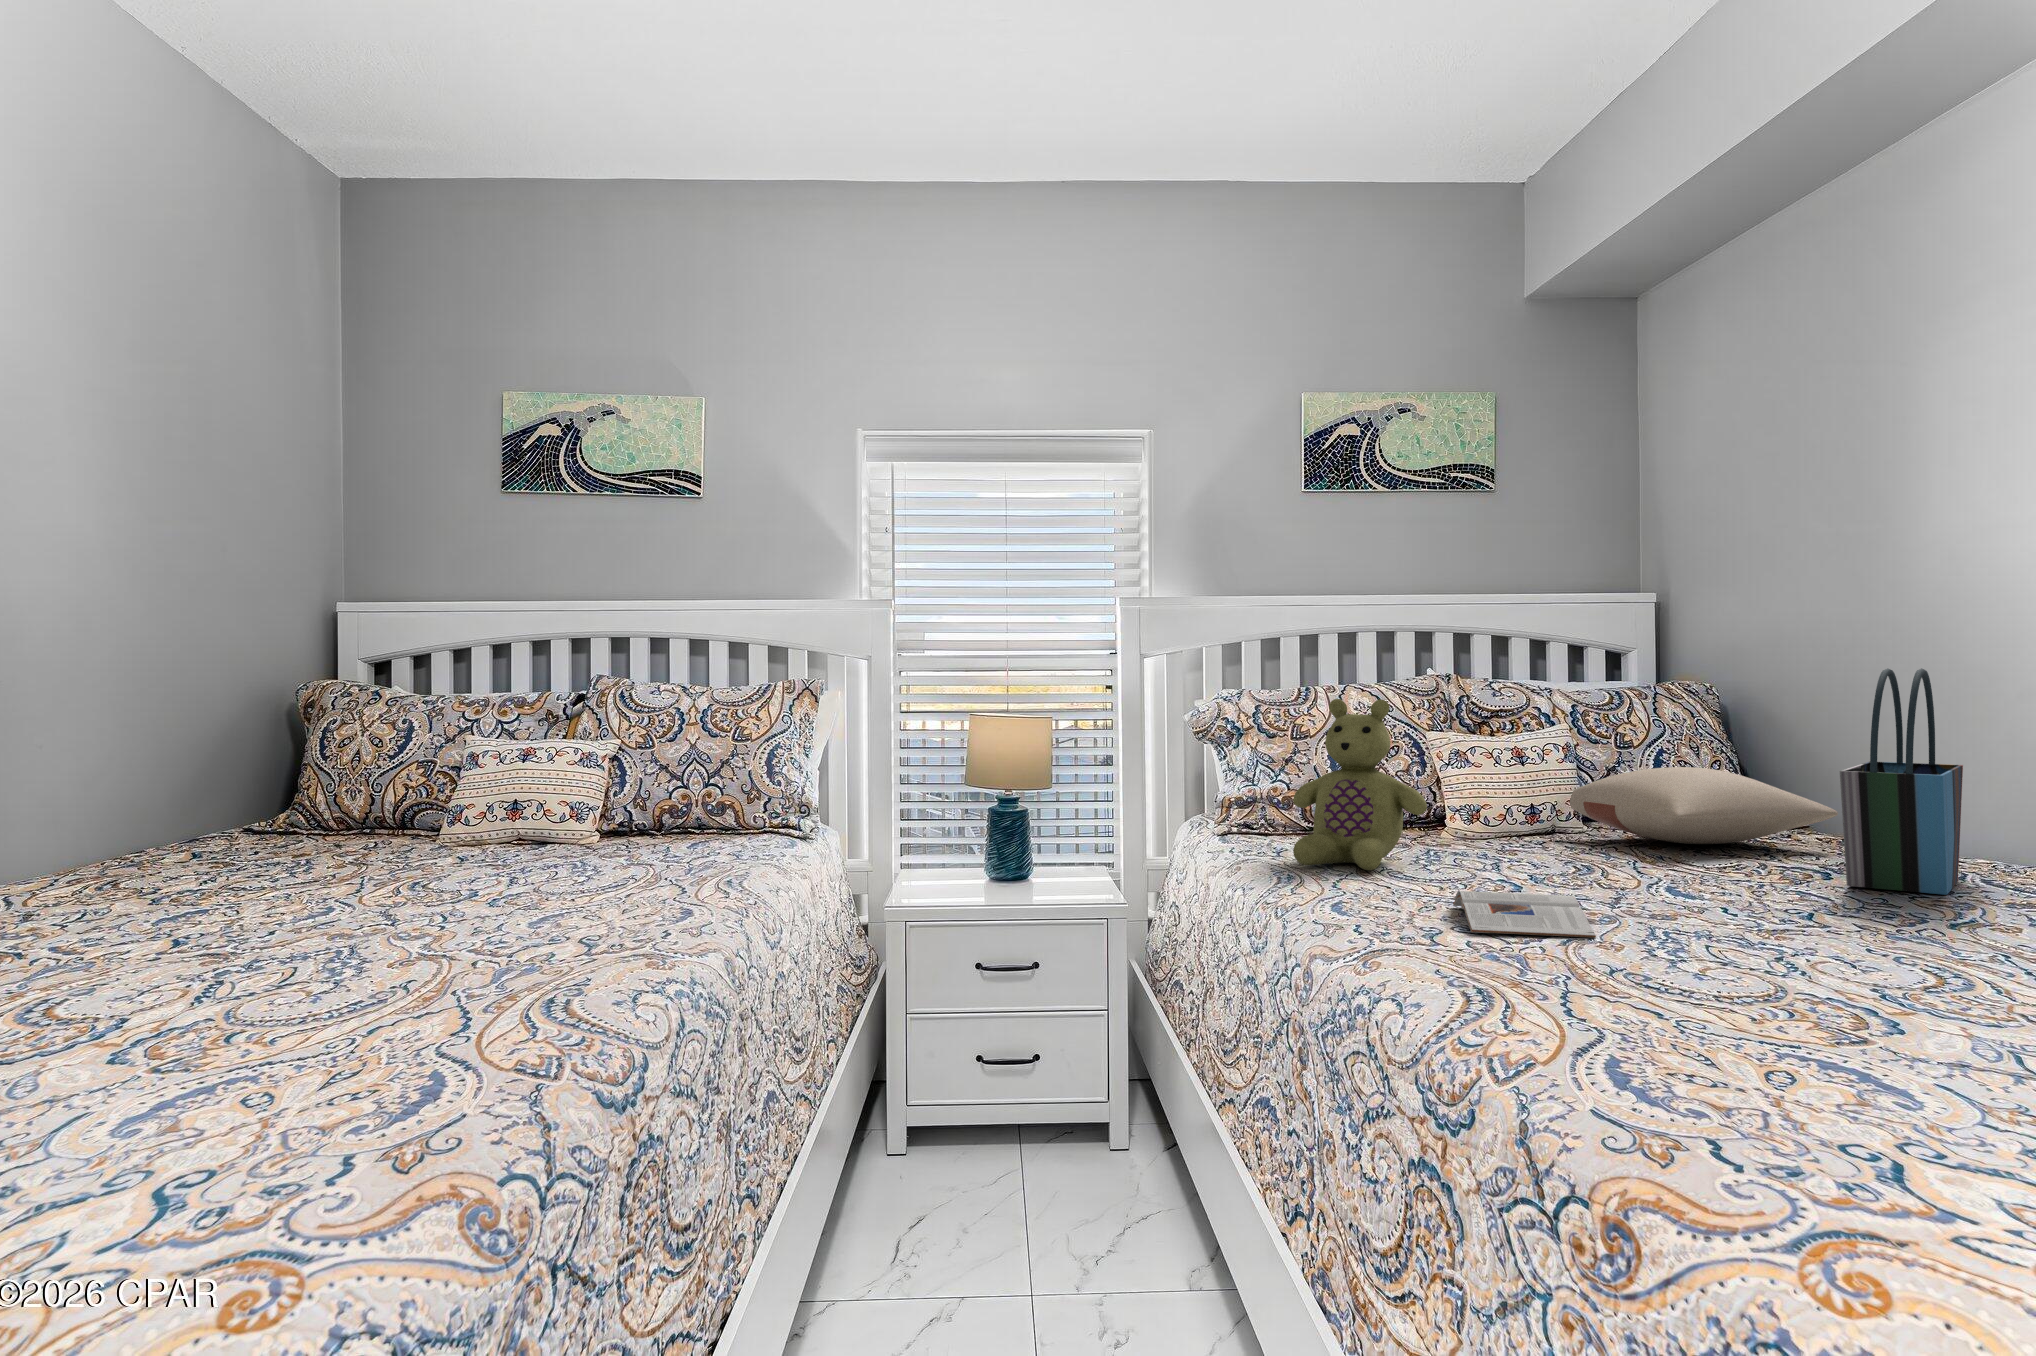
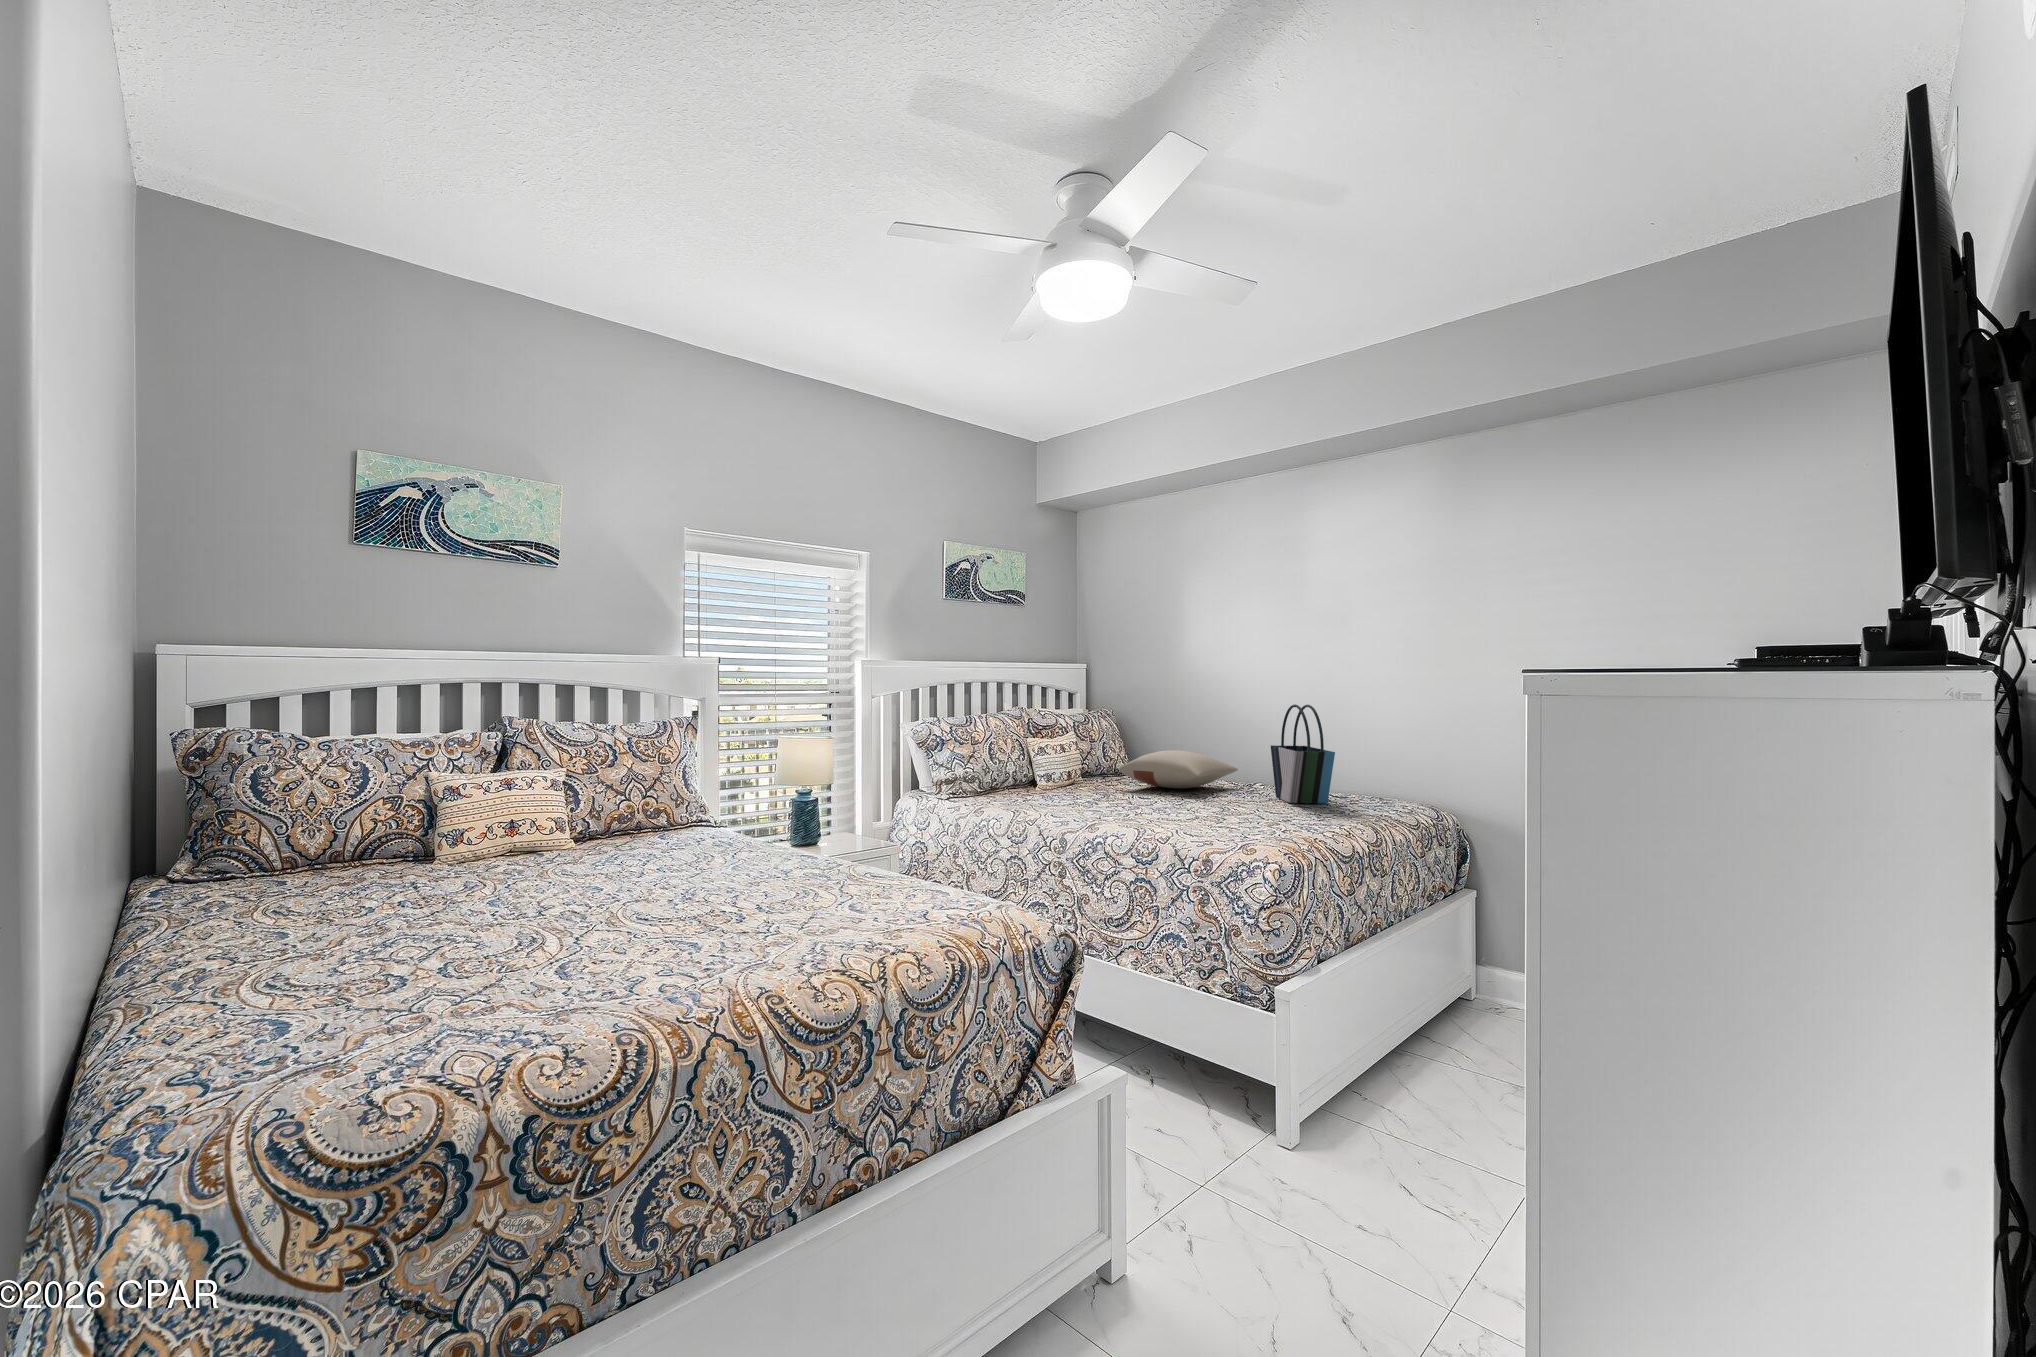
stuffed bear: present [1293,699,1427,870] -> none [1040,722,1113,816]
magazine: present [1453,891,1596,938] -> none [1192,819,1285,842]

